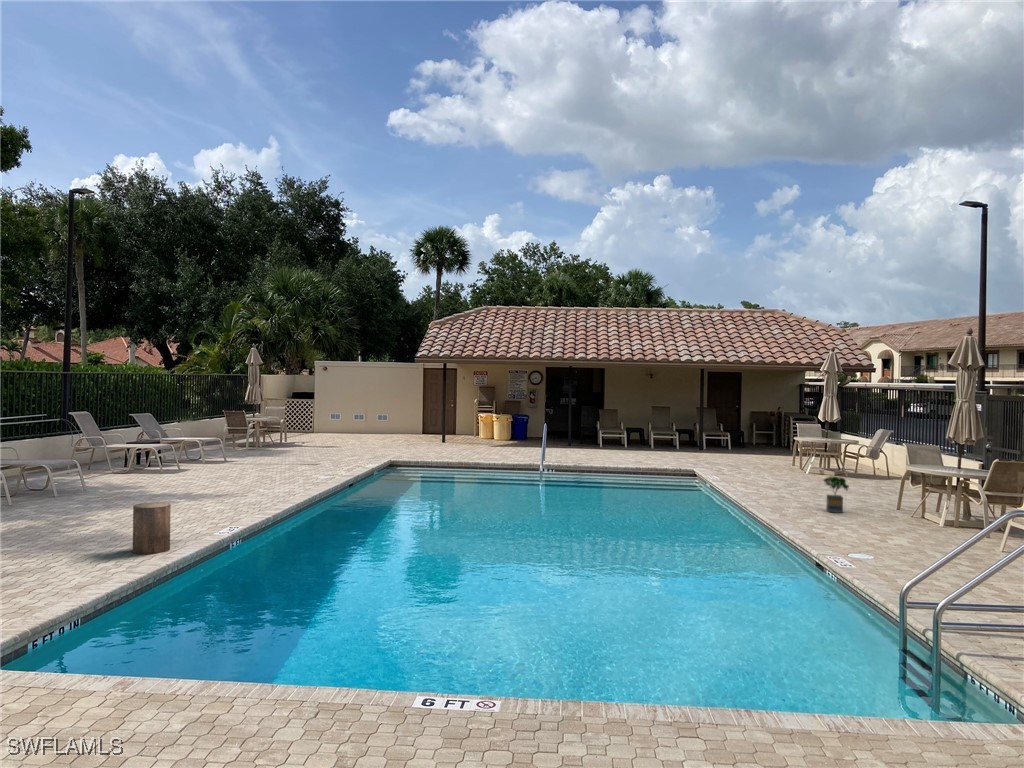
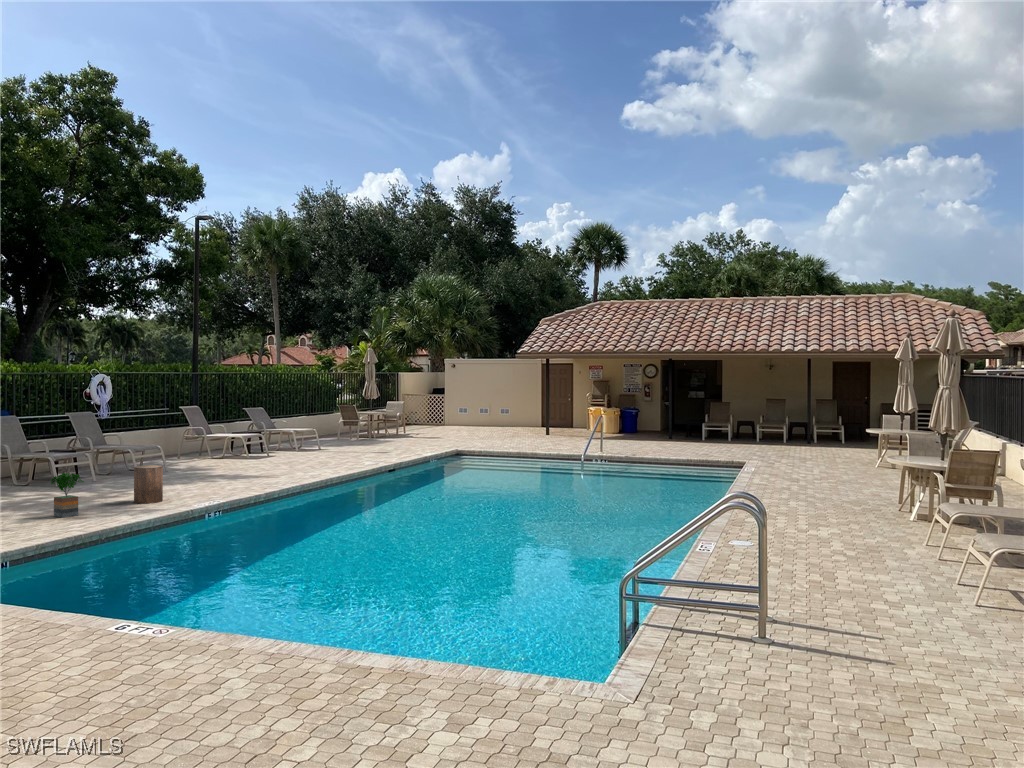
potted tree: present [824,477,849,513] -> present [51,473,84,518]

